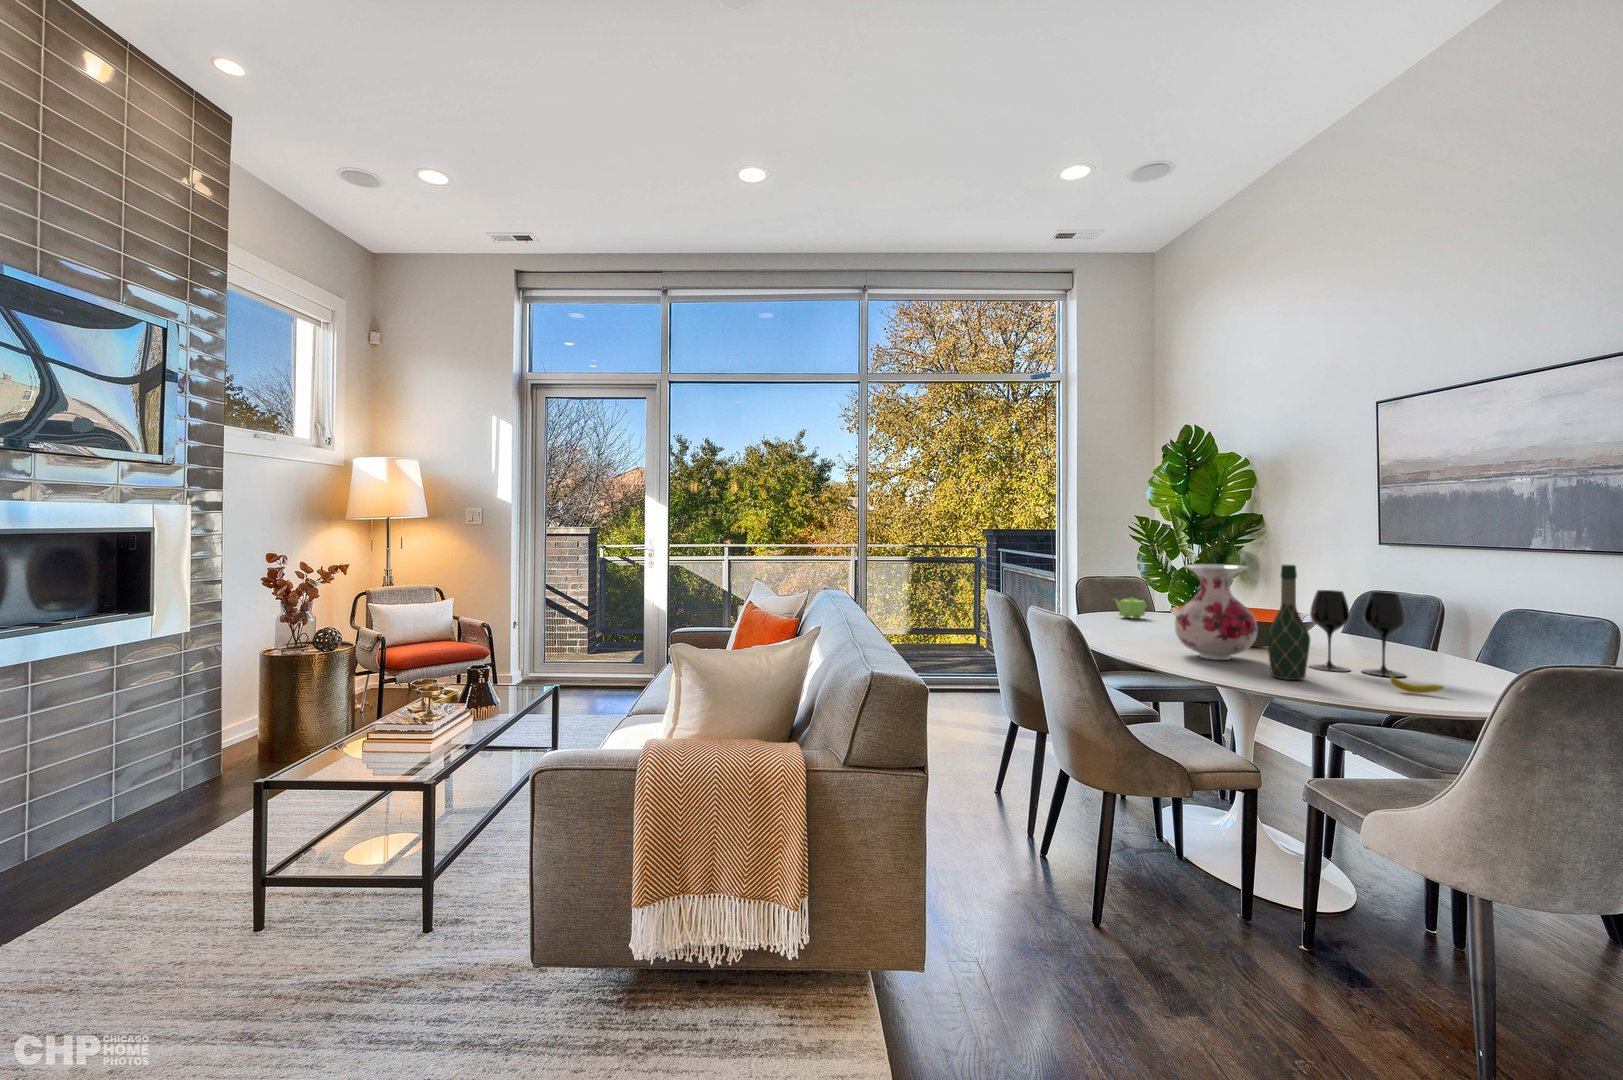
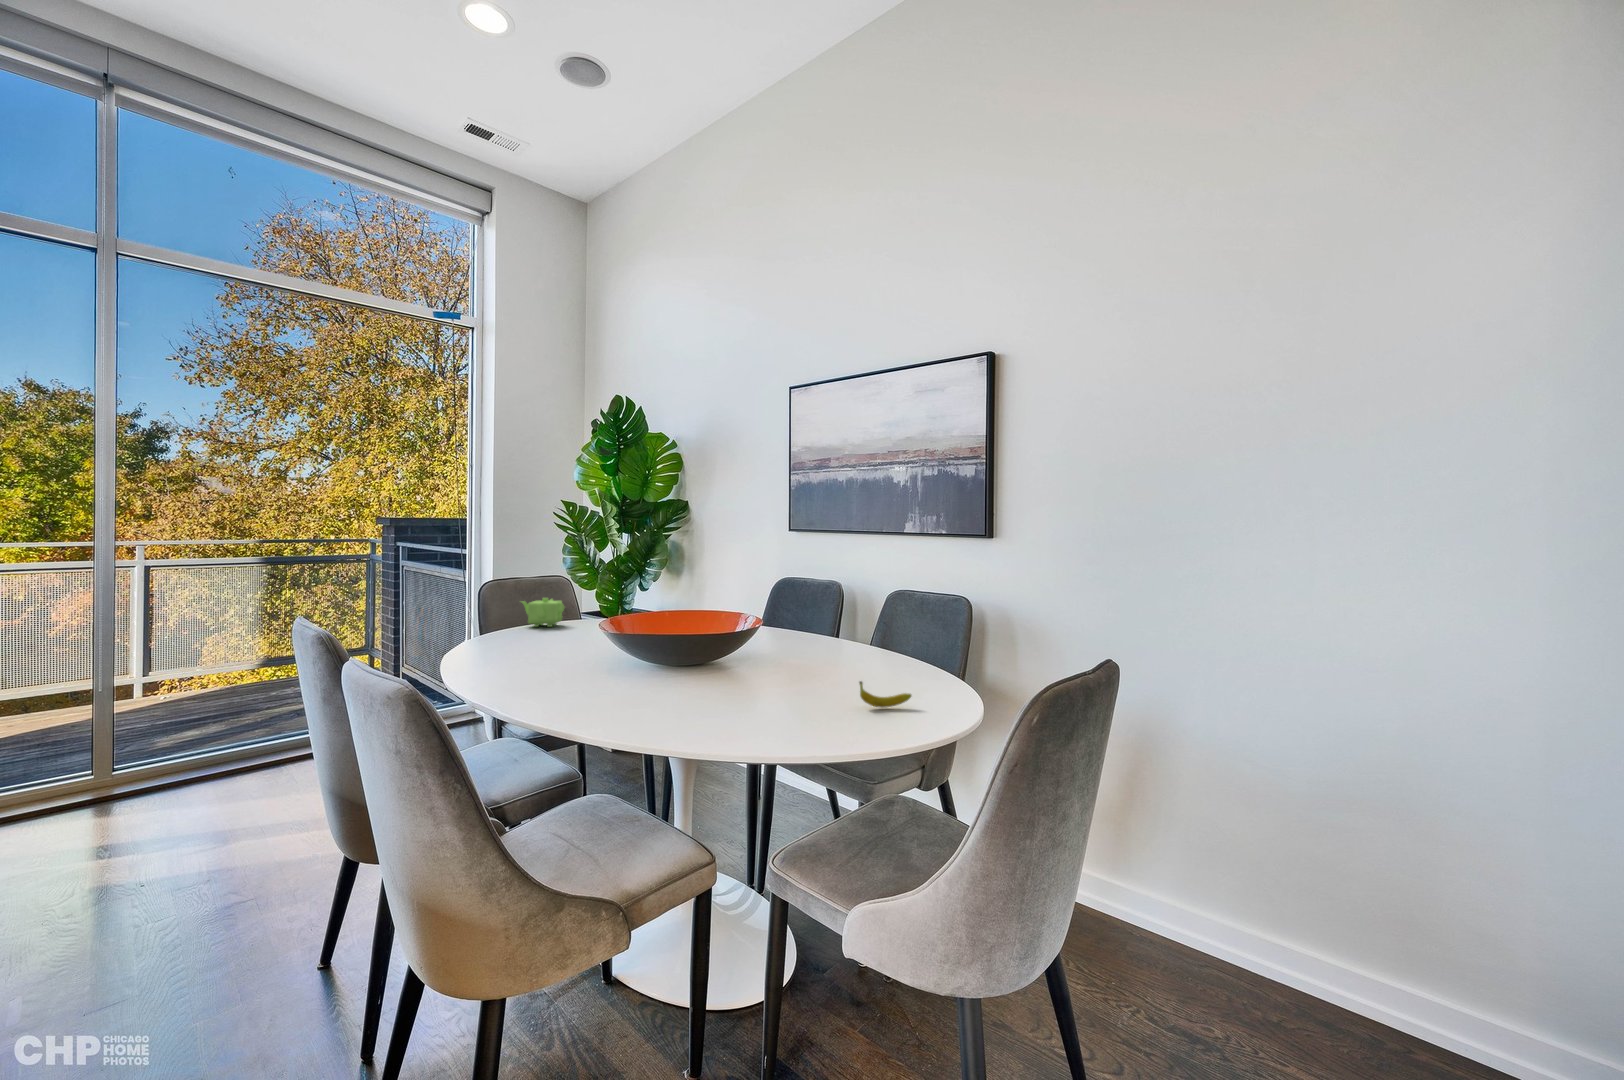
vase: present [1175,564,1258,660] -> none [593,546,702,688]
wine bottle: present [1267,565,1310,680] -> none [719,541,773,713]
wine glass: present [1310,590,1406,677] -> none [760,577,857,684]

